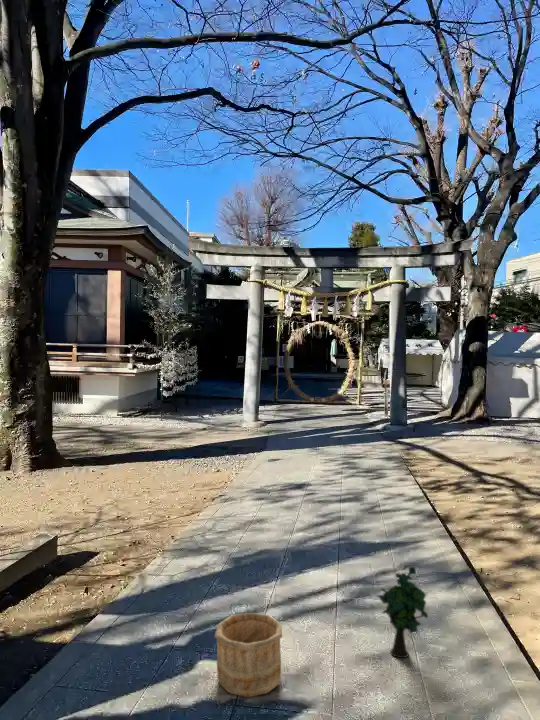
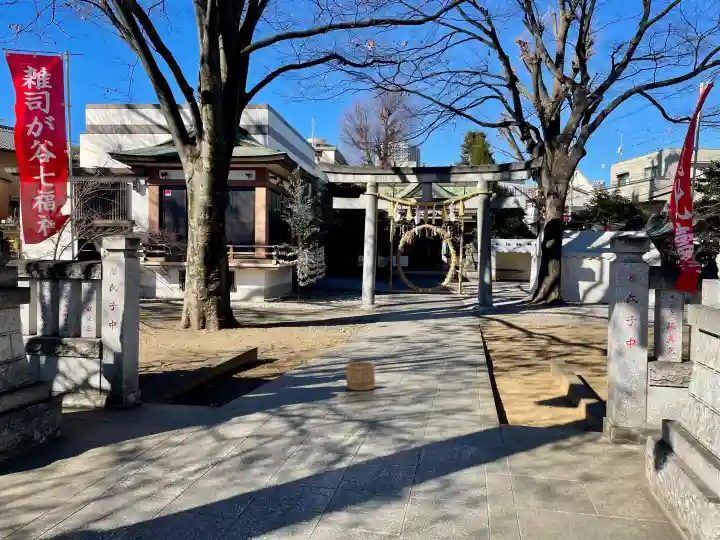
decorative plant: present [378,566,428,658] -> none [420,342,446,385]

